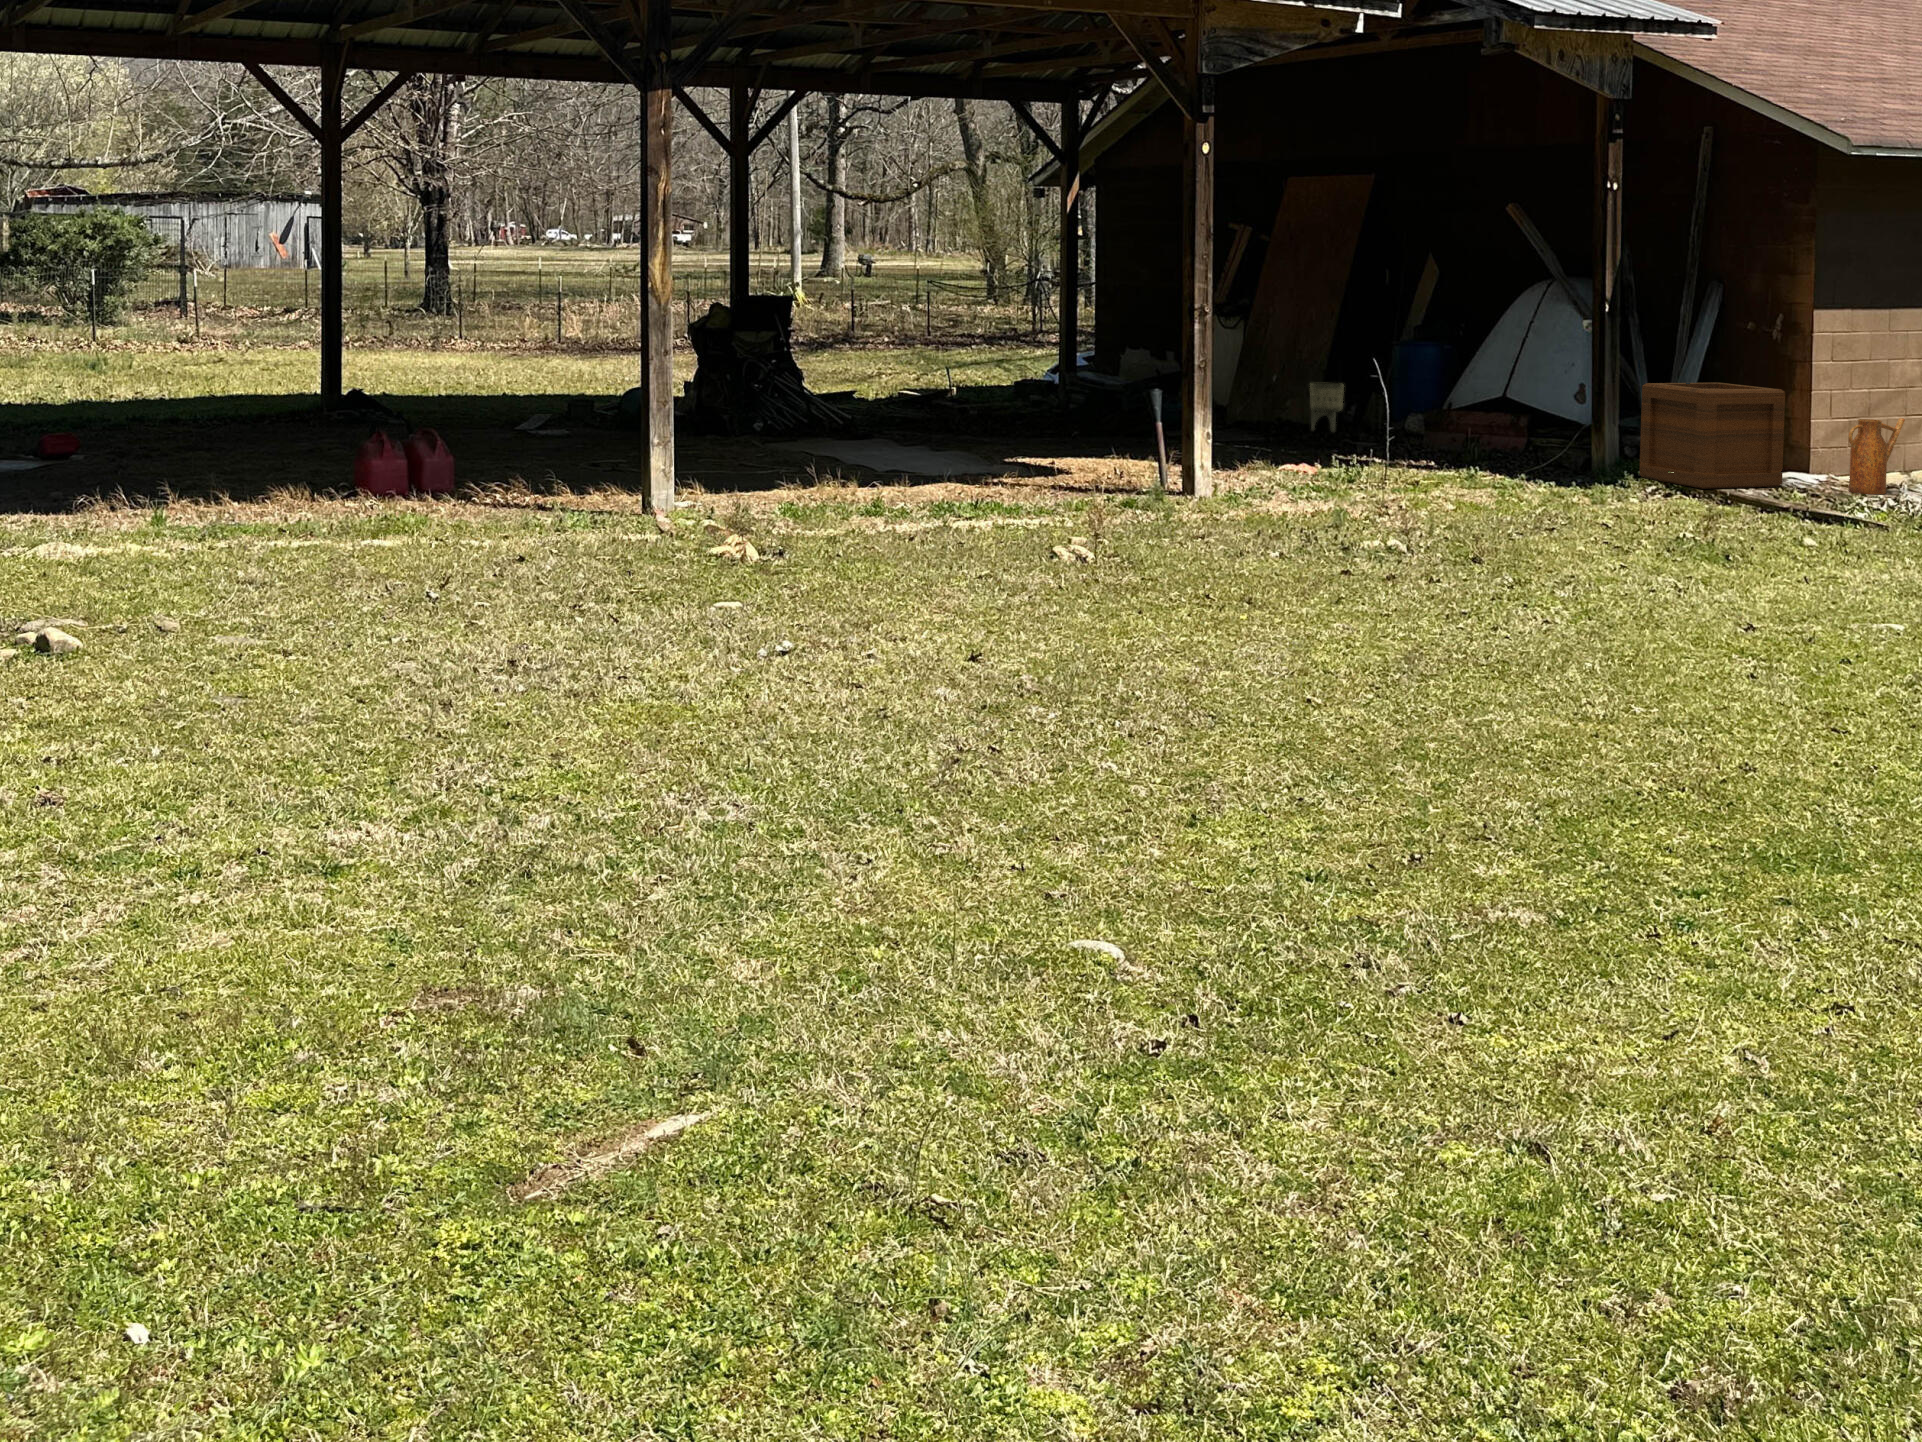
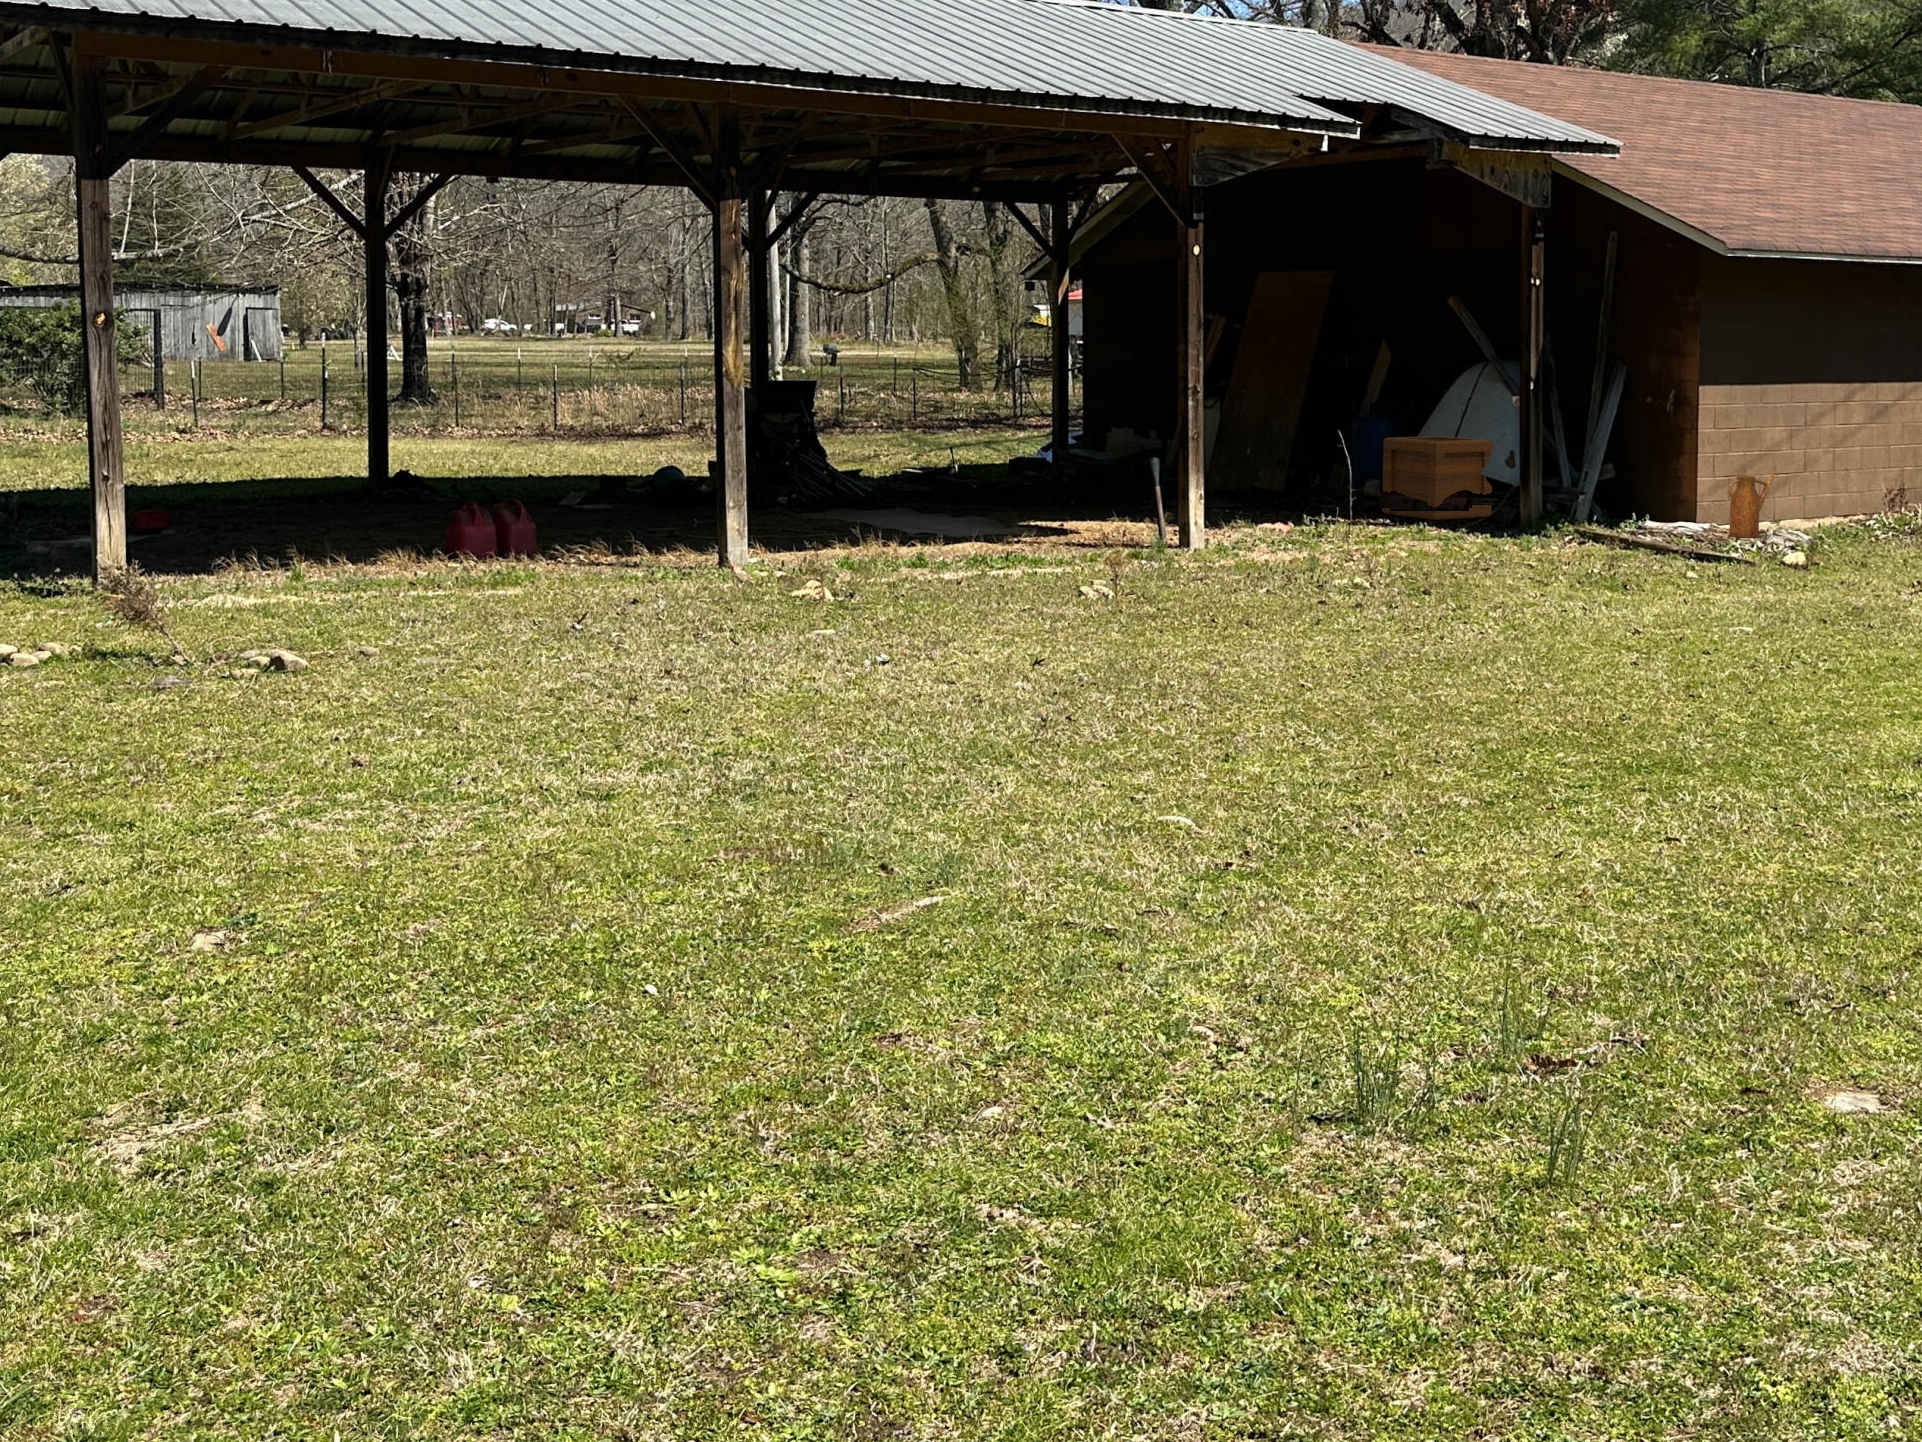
planter: present [1310,383,1344,432] -> none [1279,453,1308,497]
wooden crate: present [1639,383,1785,489] -> present [1382,436,1493,520]

